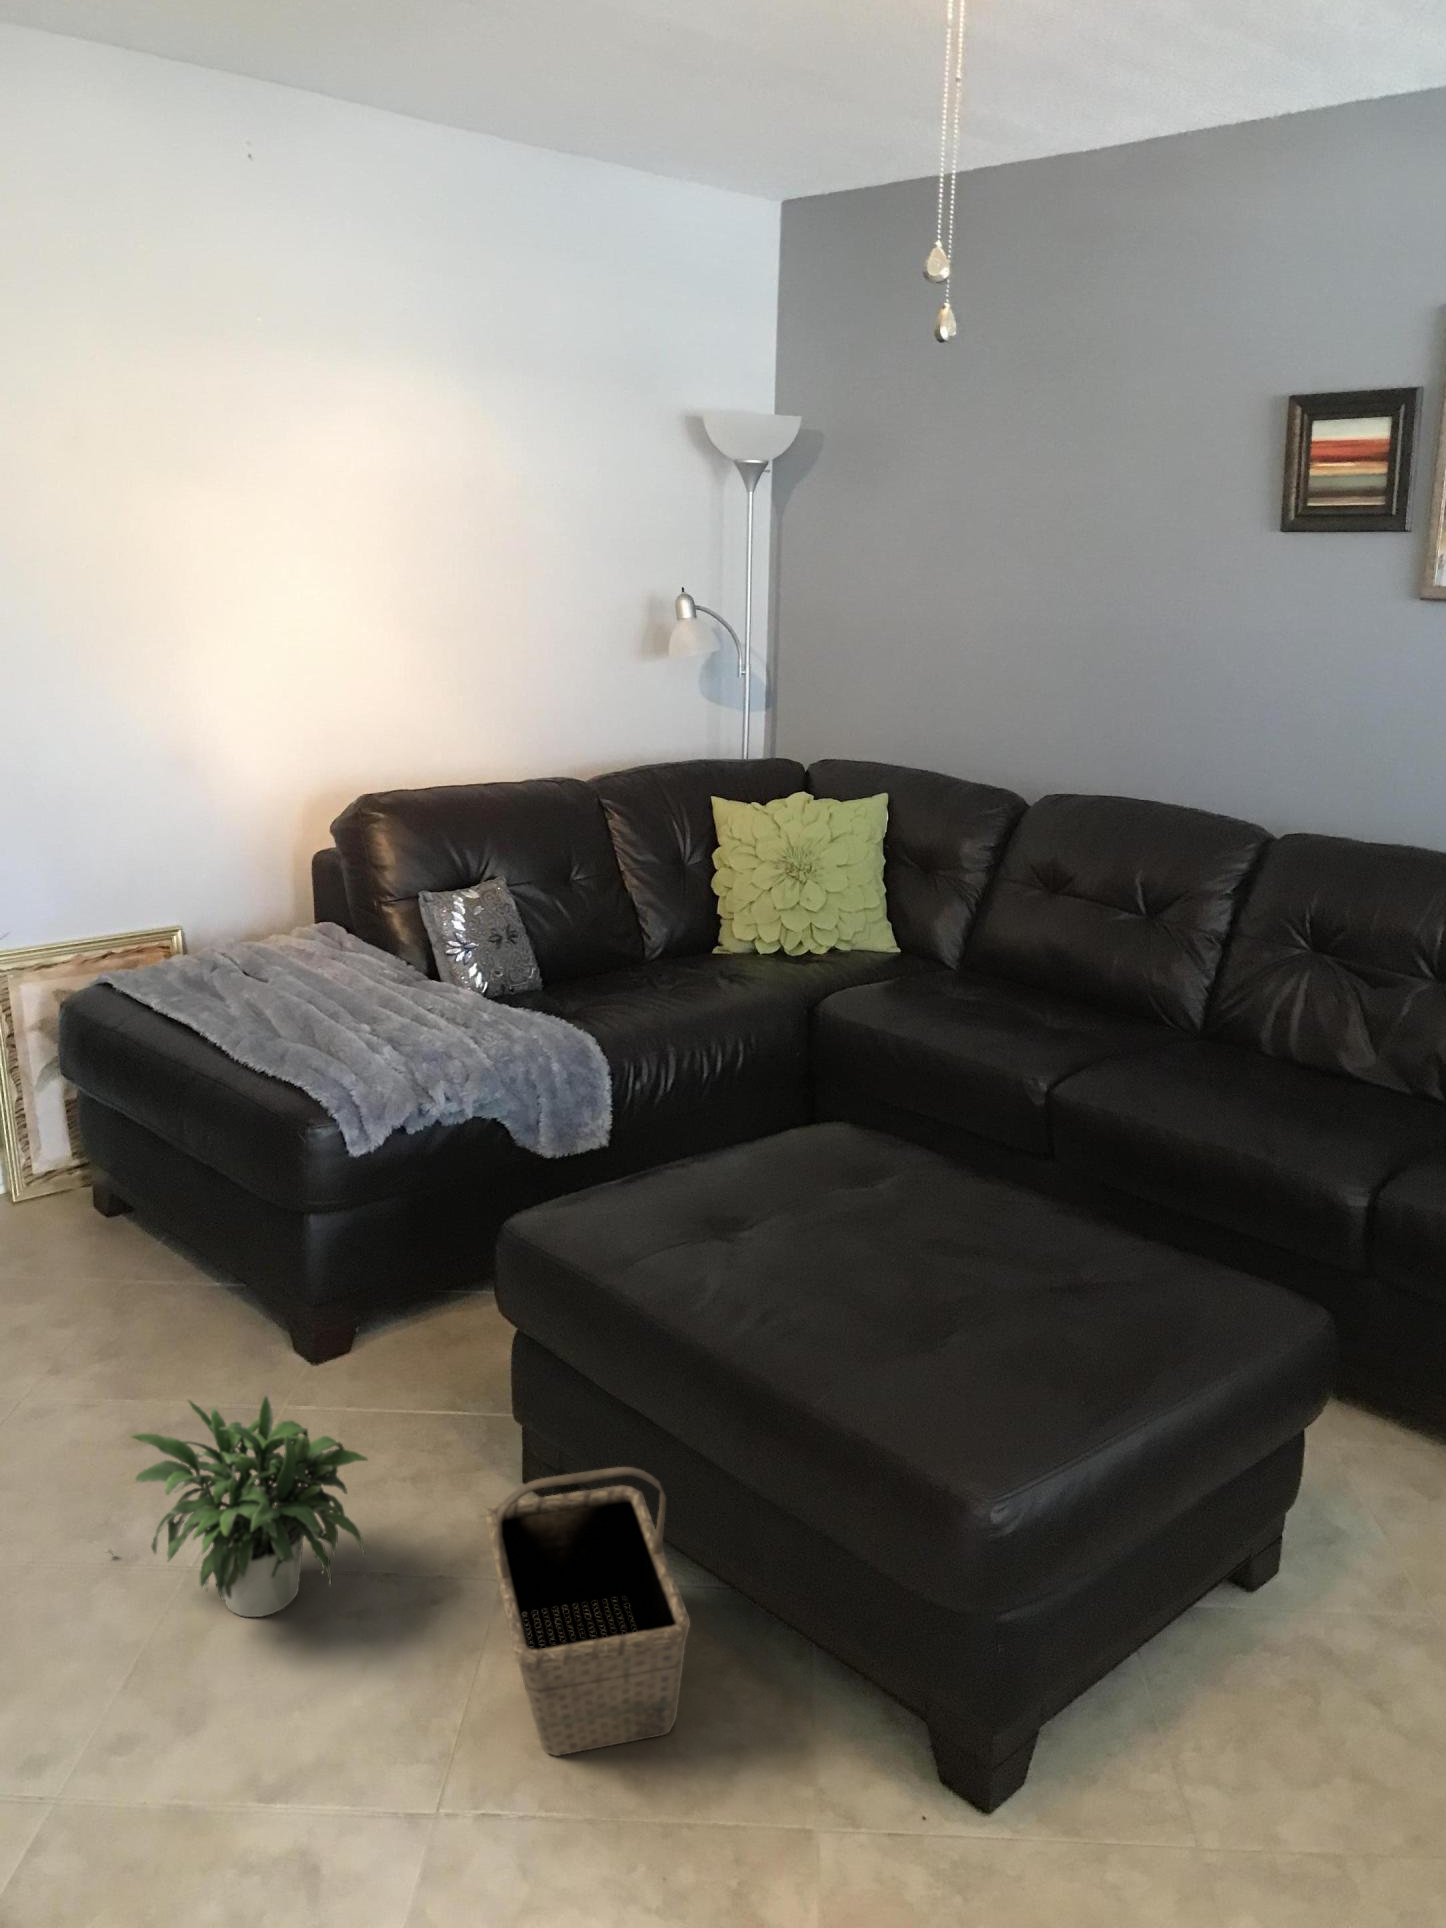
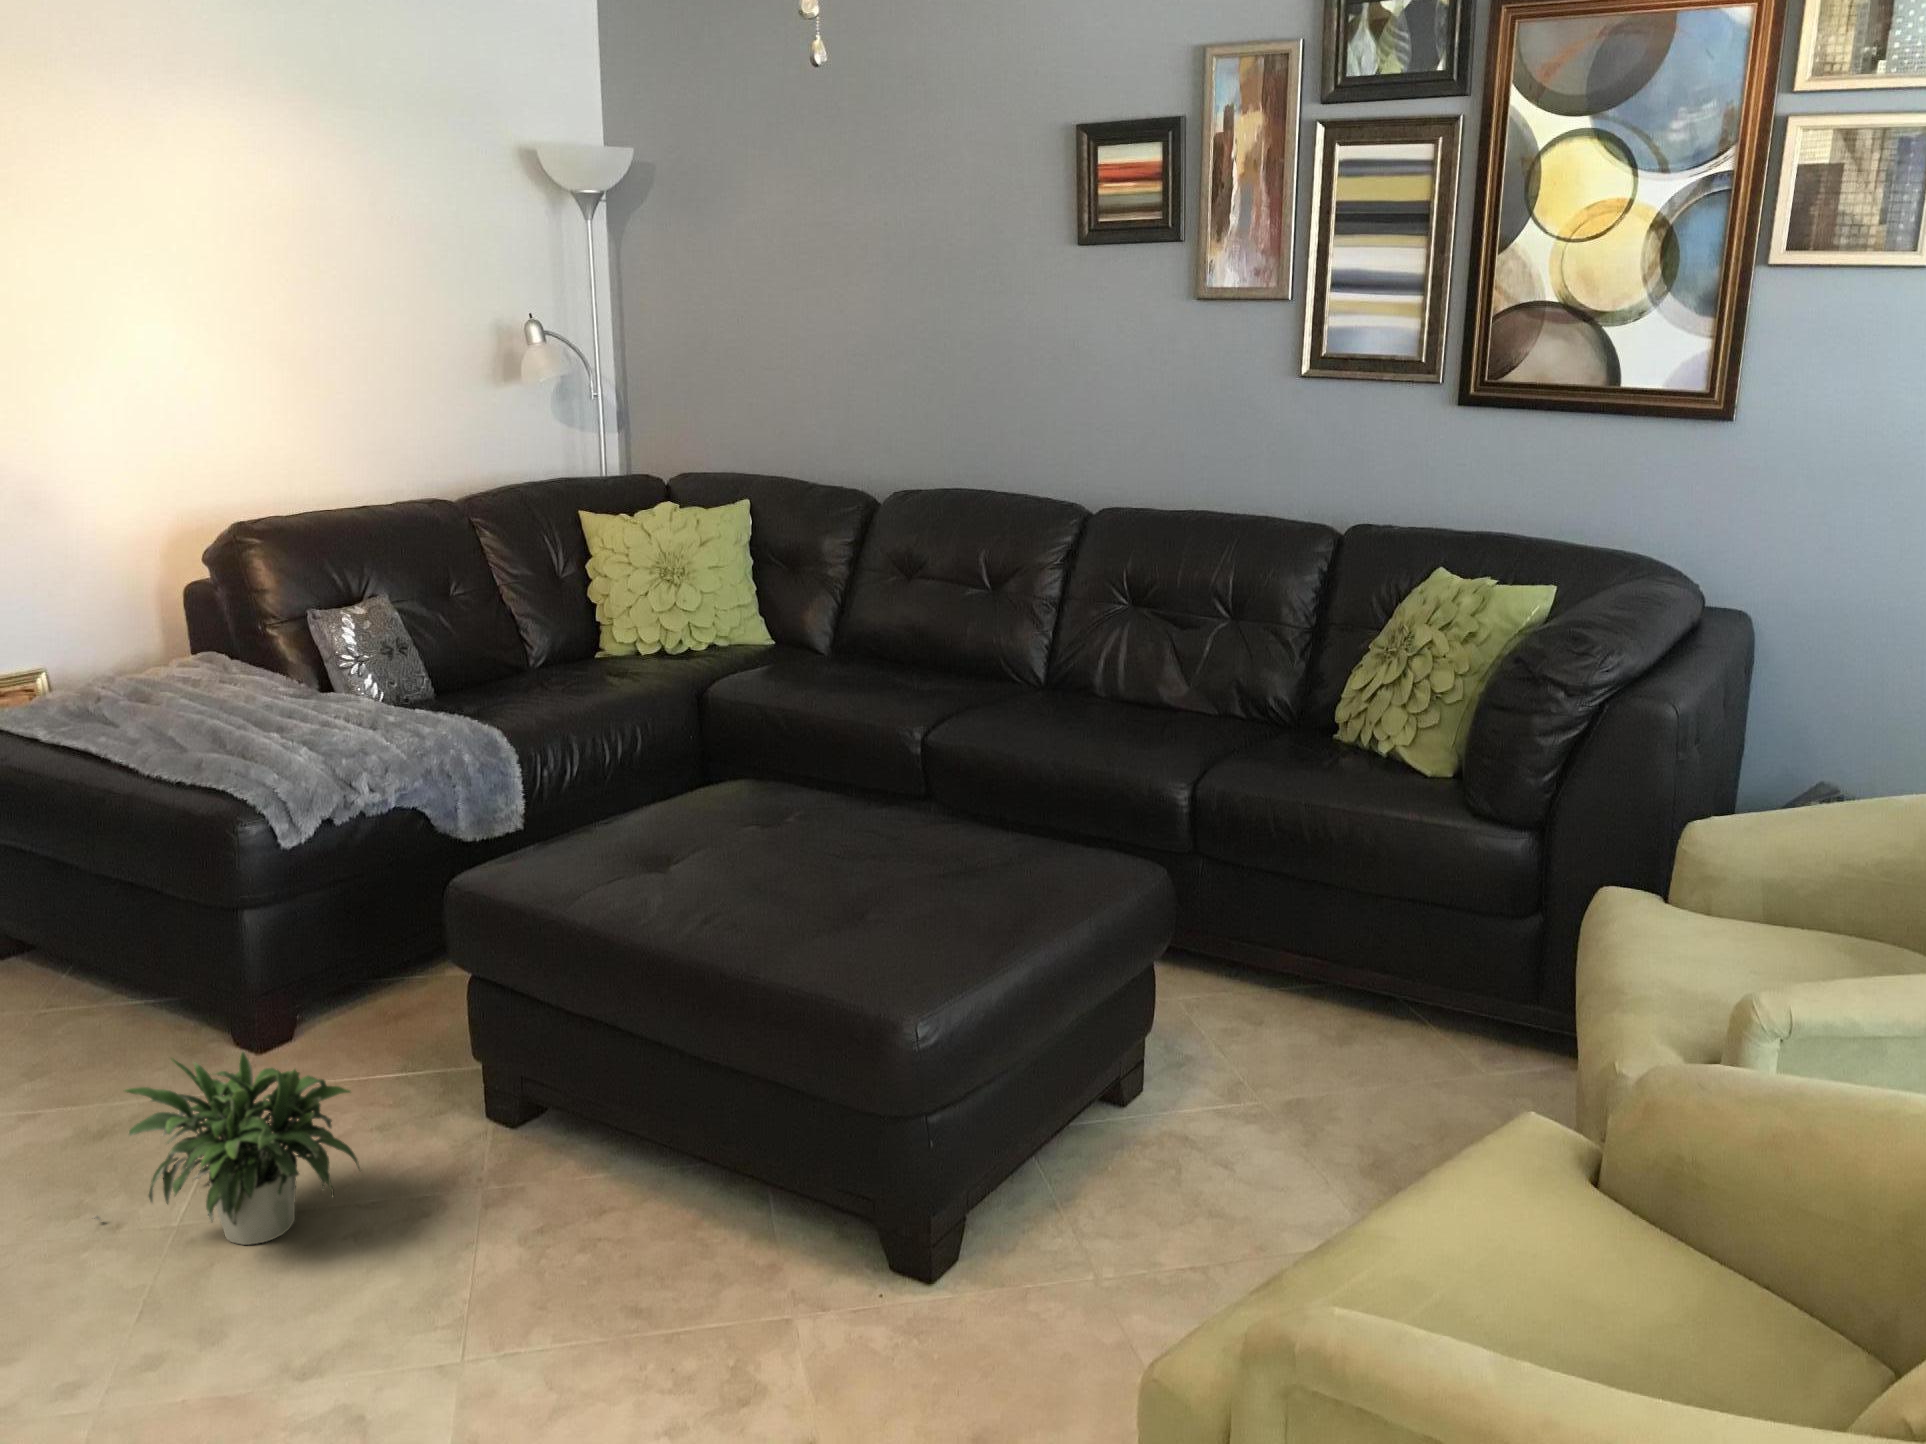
basket: present [486,1467,690,1756] -> none [472,1048,670,1292]

